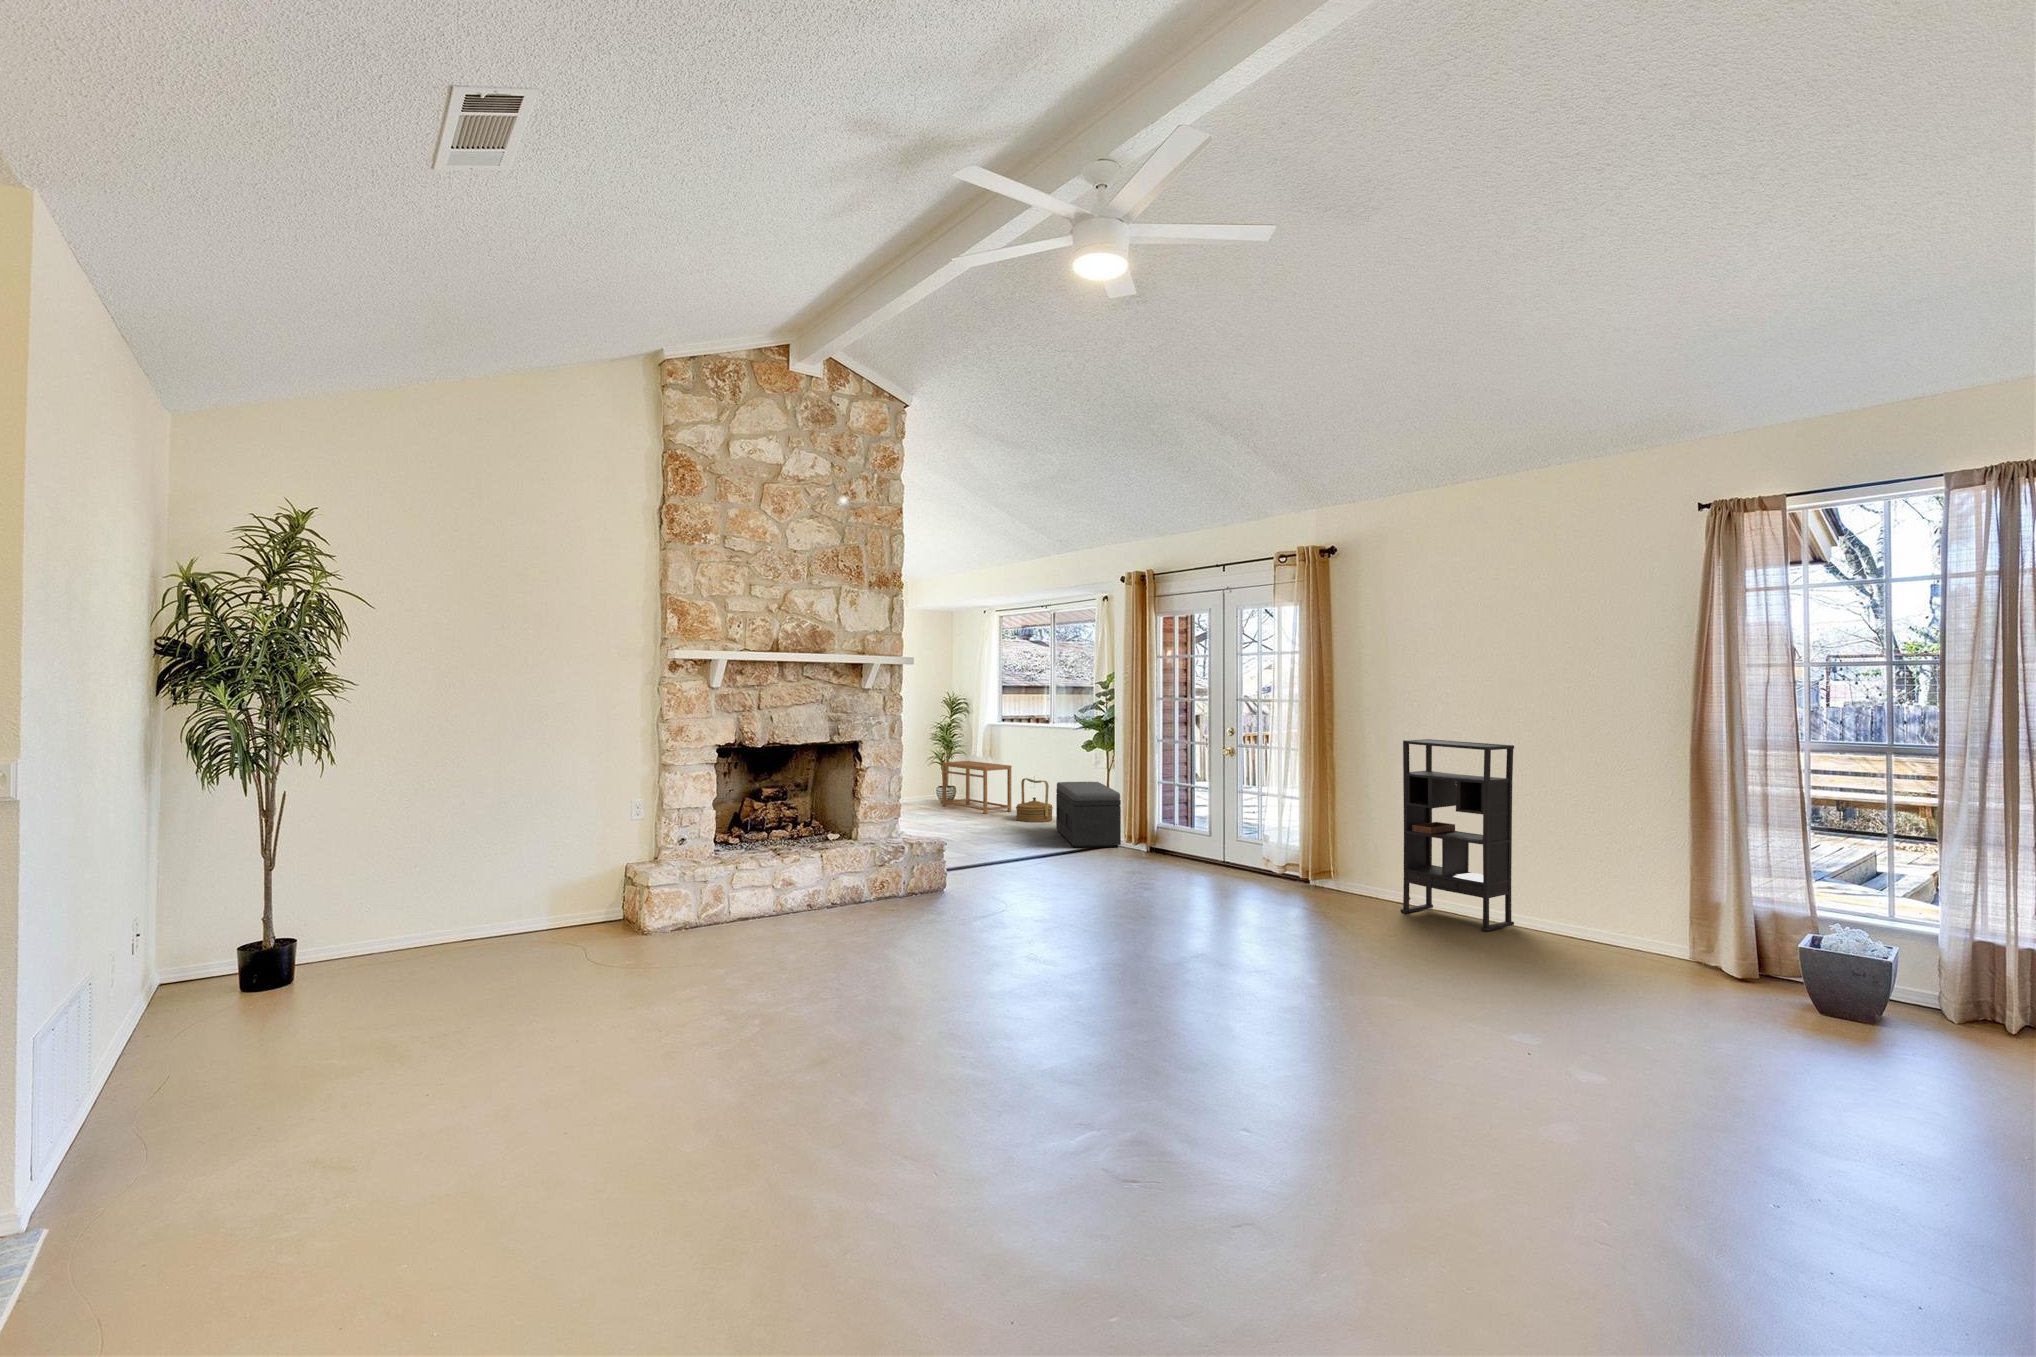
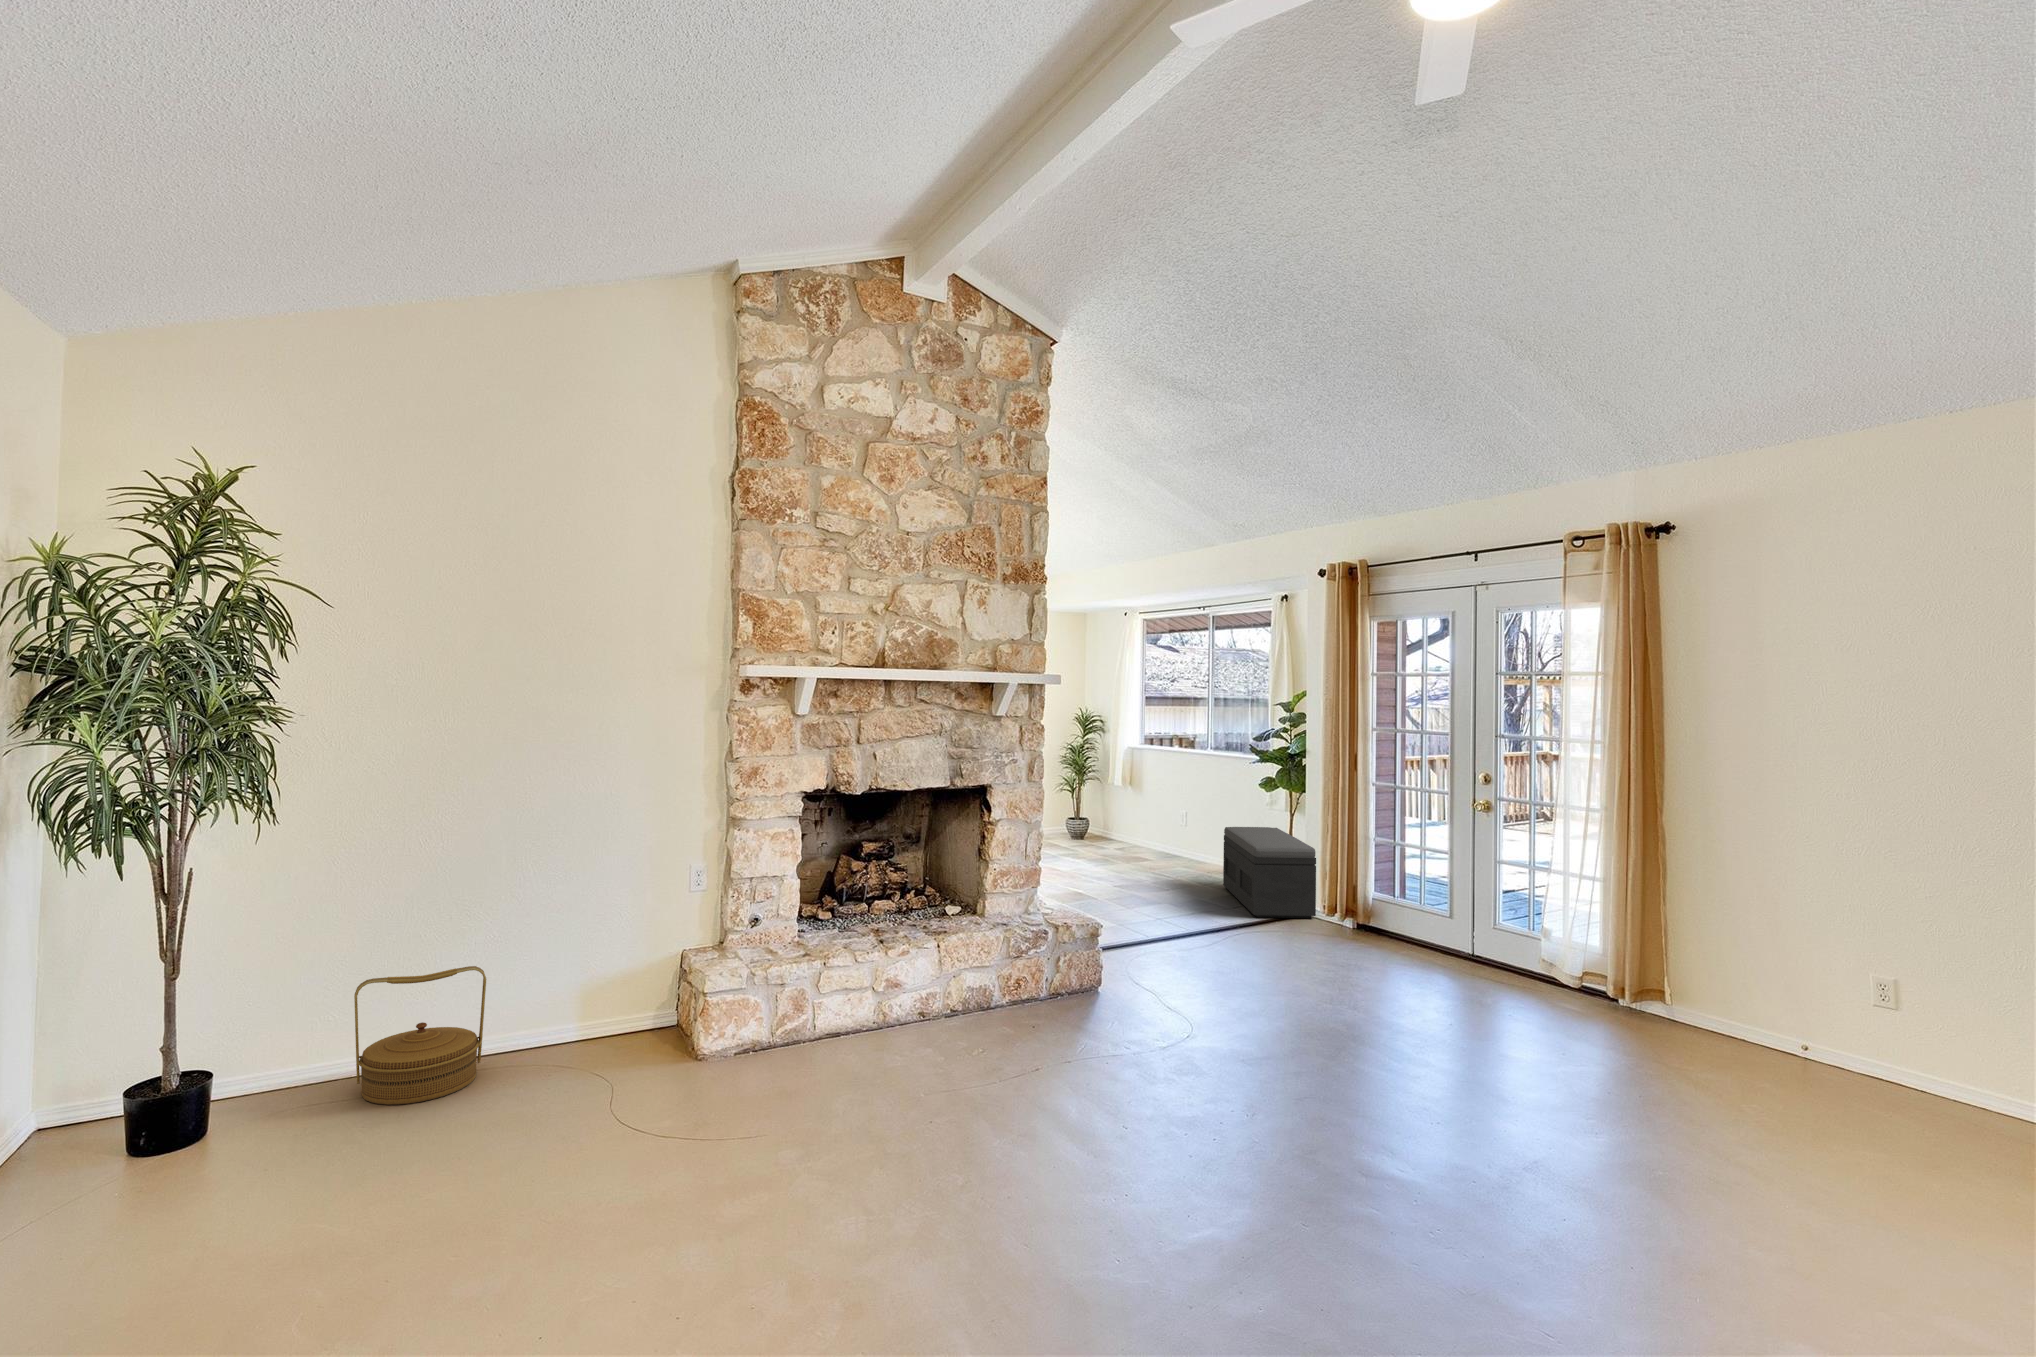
bookshelf: present [1401,739,1514,931] -> none [1795,809,2011,1124]
side table: present [942,761,1012,814] -> none [1075,790,1160,857]
woven basket: present [1016,778,1053,822] -> present [354,966,486,1105]

